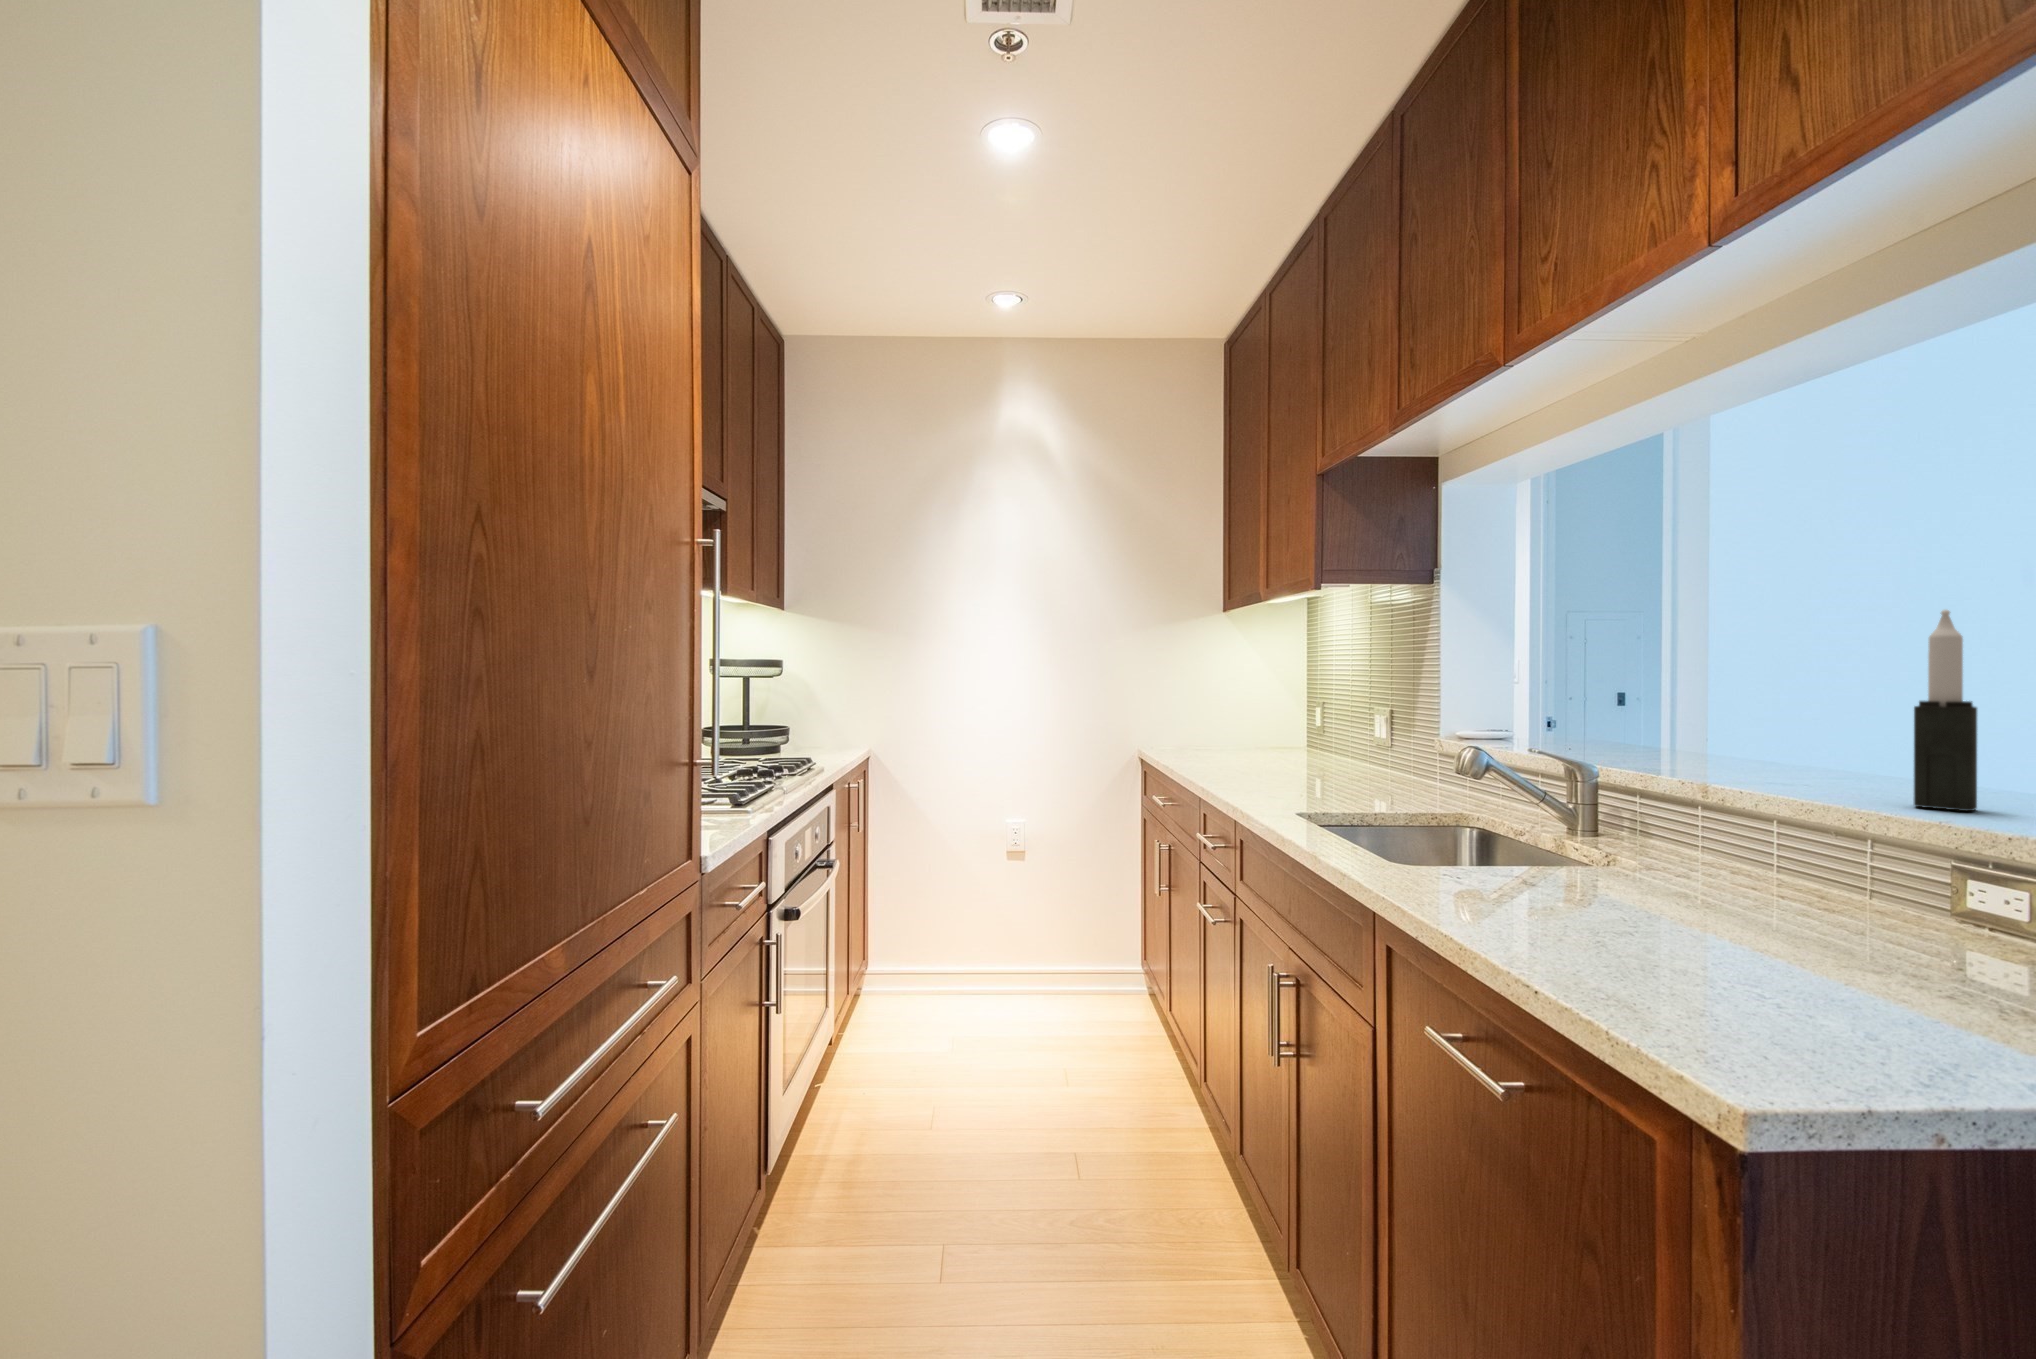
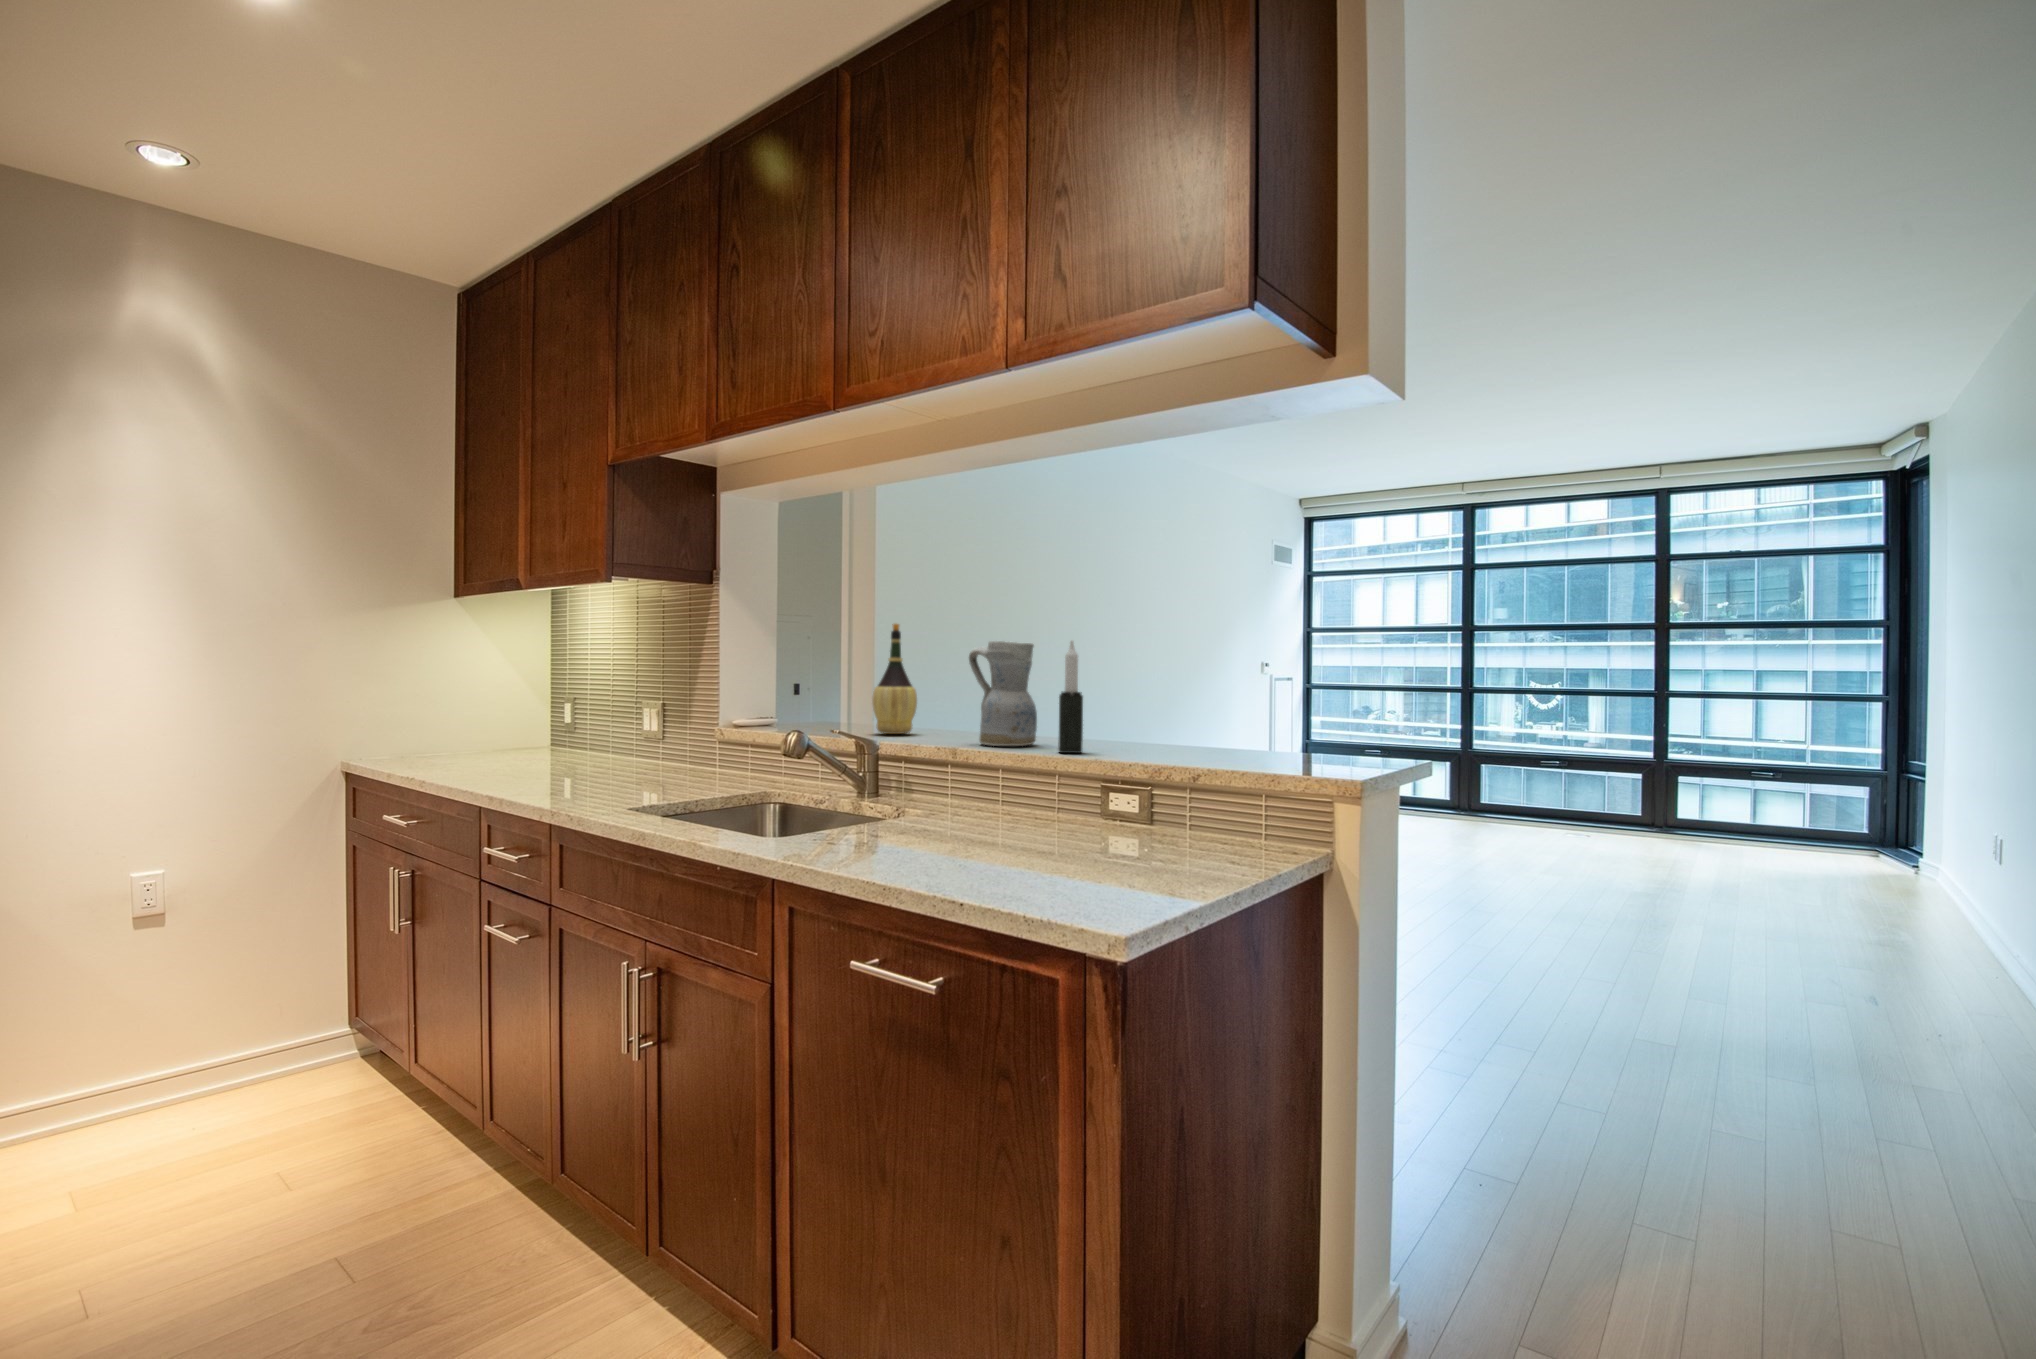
wine bottle: none [1614,606,1690,759] -> present [872,624,917,734]
ceramic pitcher: none [1748,620,1895,789] -> present [969,641,1037,746]

